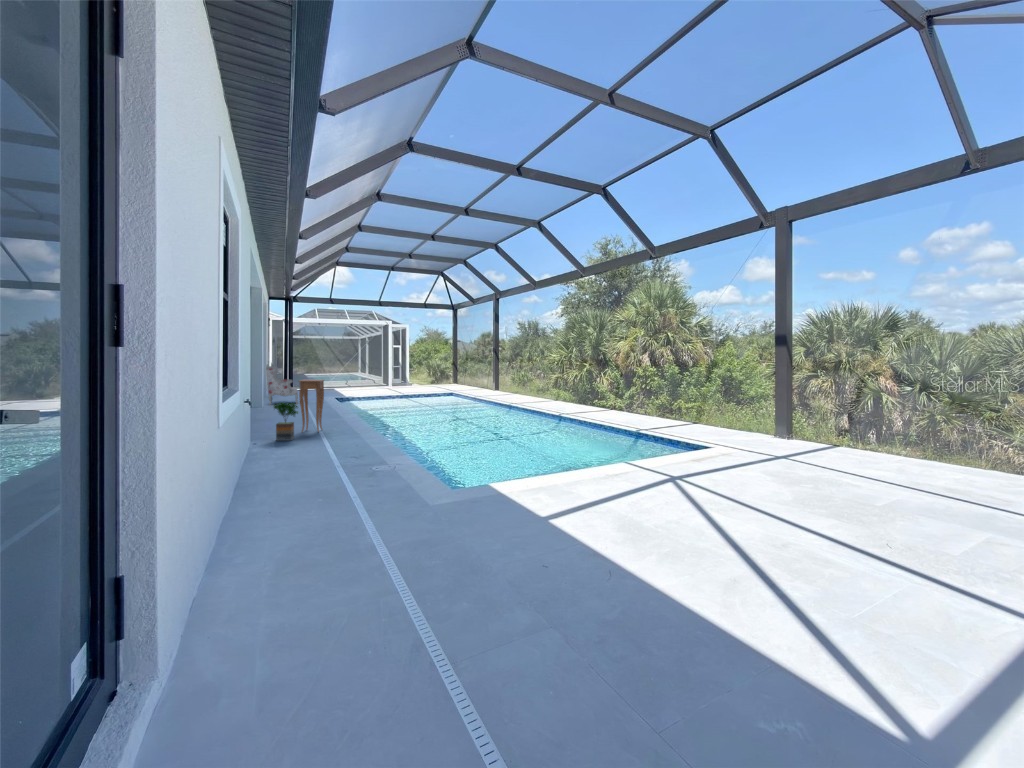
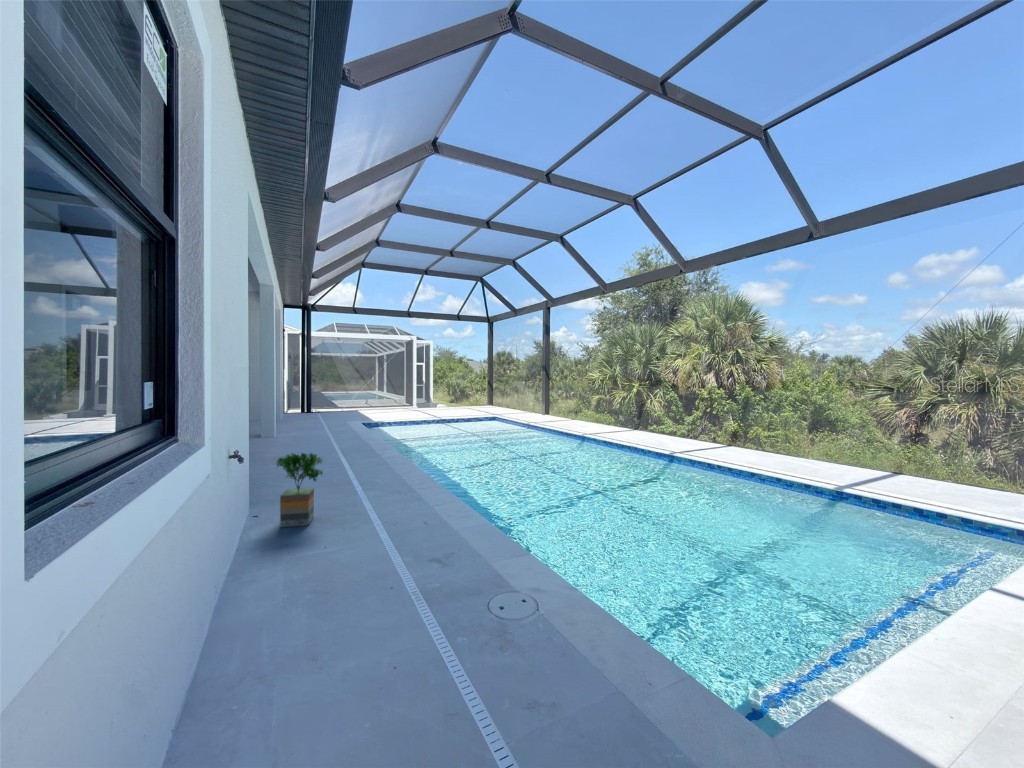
armchair: present [266,365,298,405] -> none [275,383,316,436]
side table: present [299,380,324,432] -> none [322,408,364,499]

